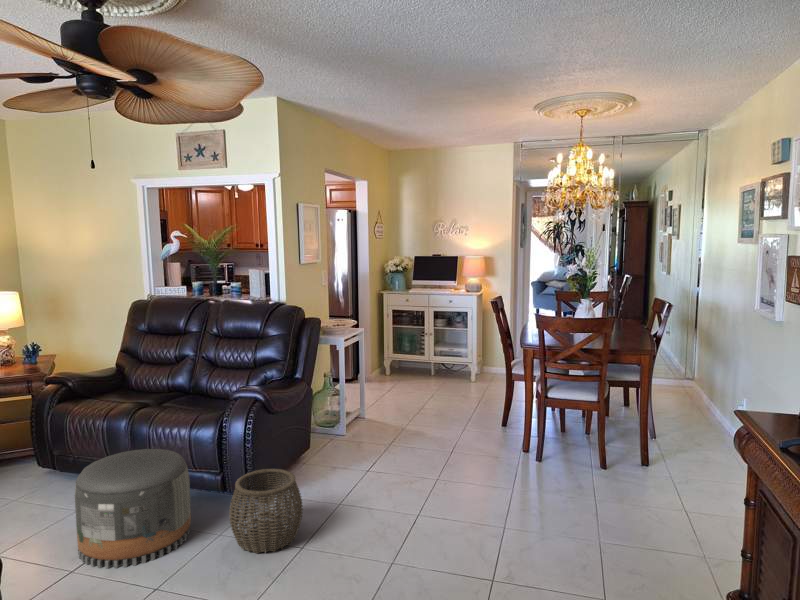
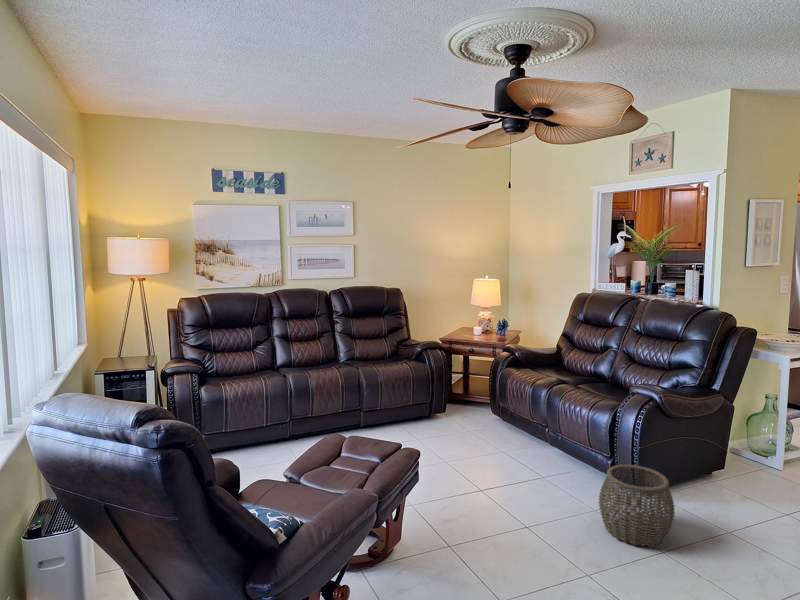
pouf: present [75,449,191,568] -> none [491,415,577,507]

